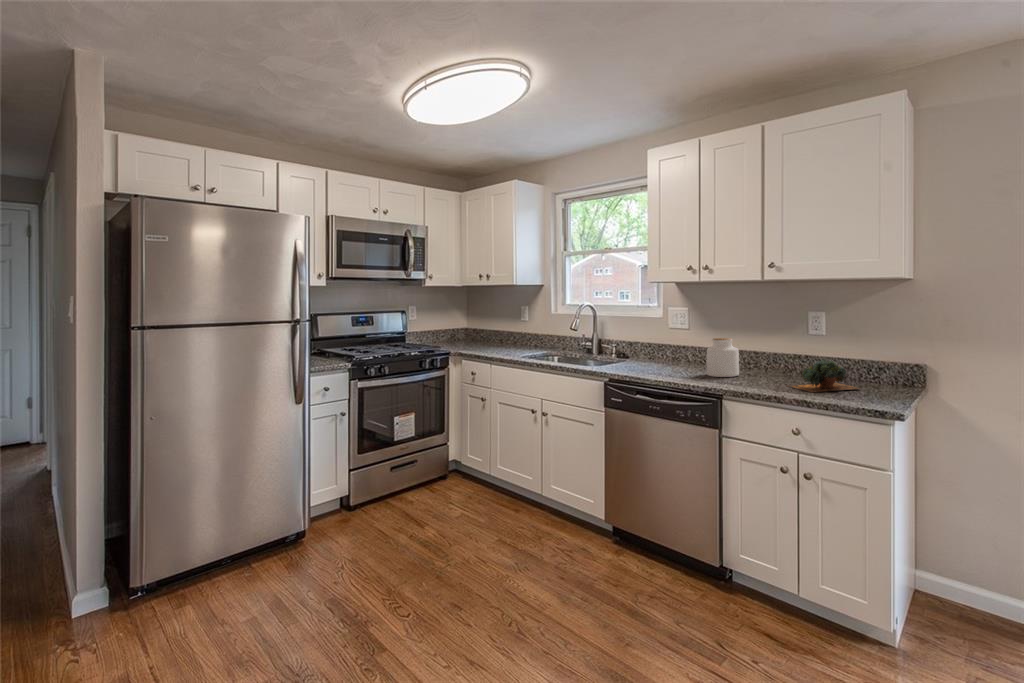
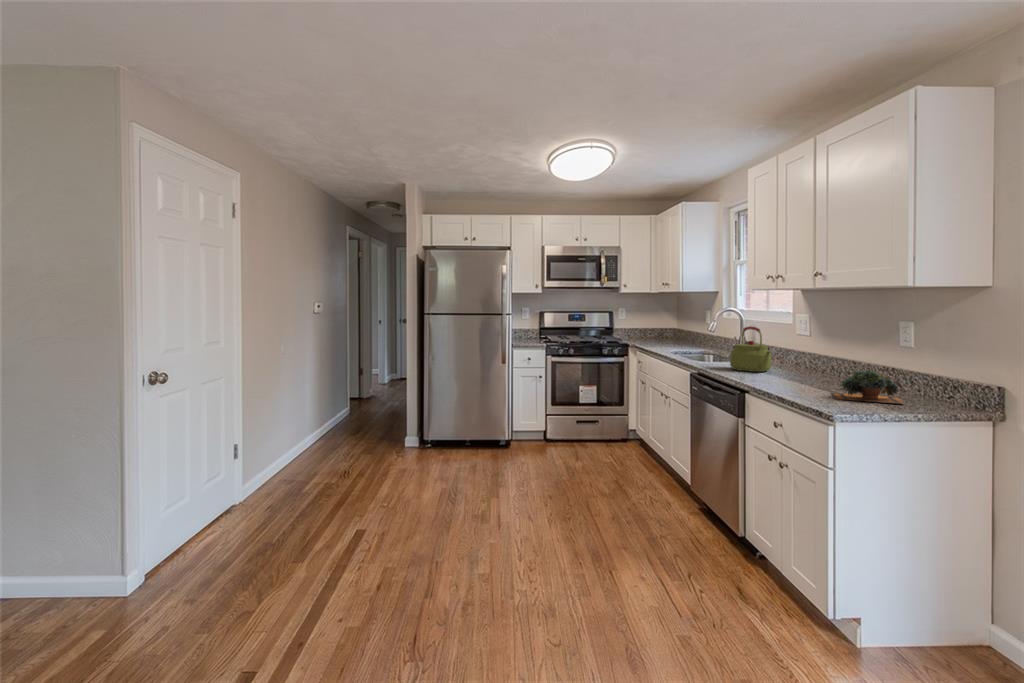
kettle: none [634,323,684,373] -> present [730,327,771,372]
jar: present [707,338,739,377] -> none [785,343,820,381]

